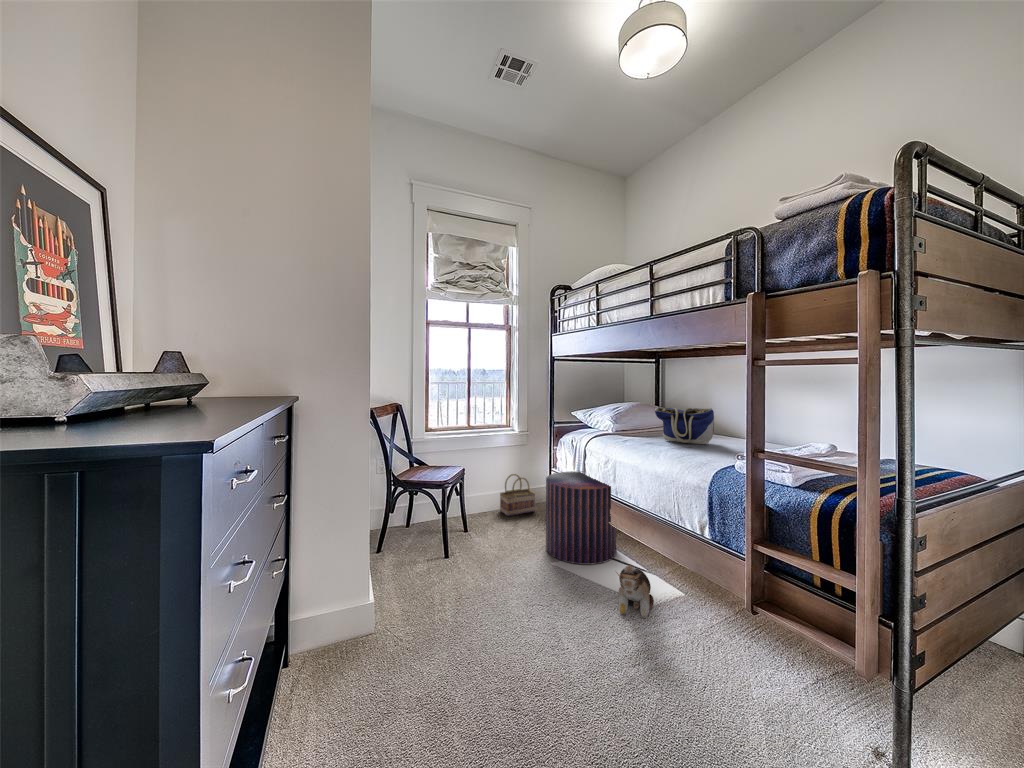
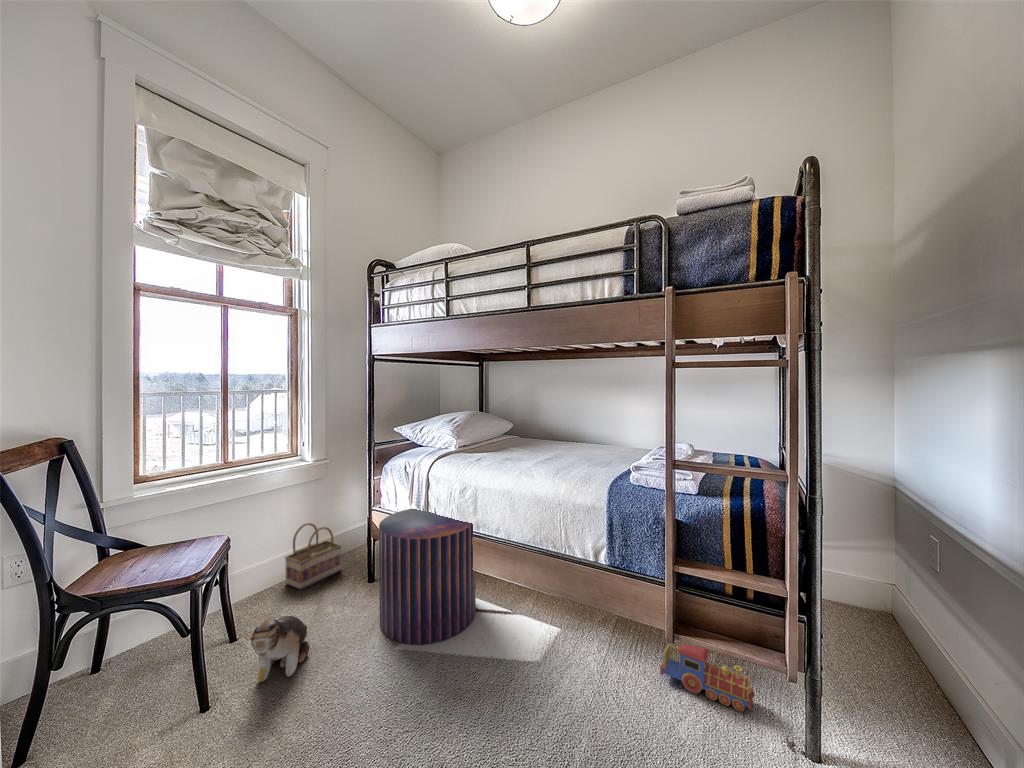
tote bag: present [655,407,714,444] -> none [507,416,572,456]
plush toy: present [616,565,654,617] -> present [243,616,309,683]
toy train: none [746,613,836,684] -> present [660,644,754,711]

